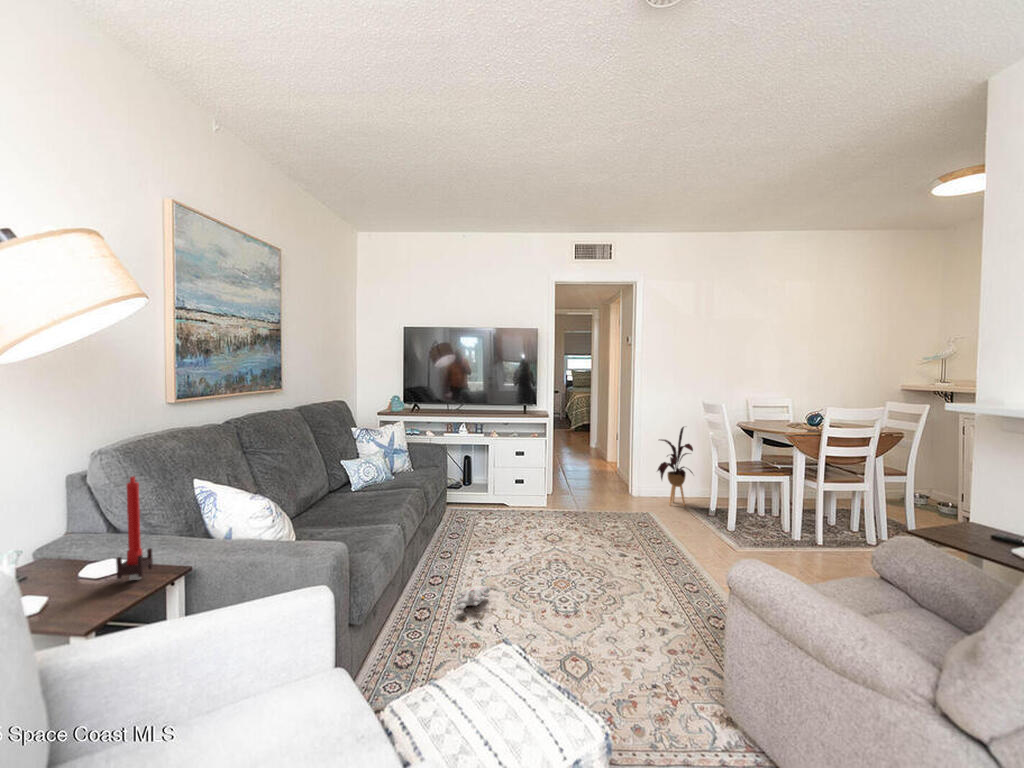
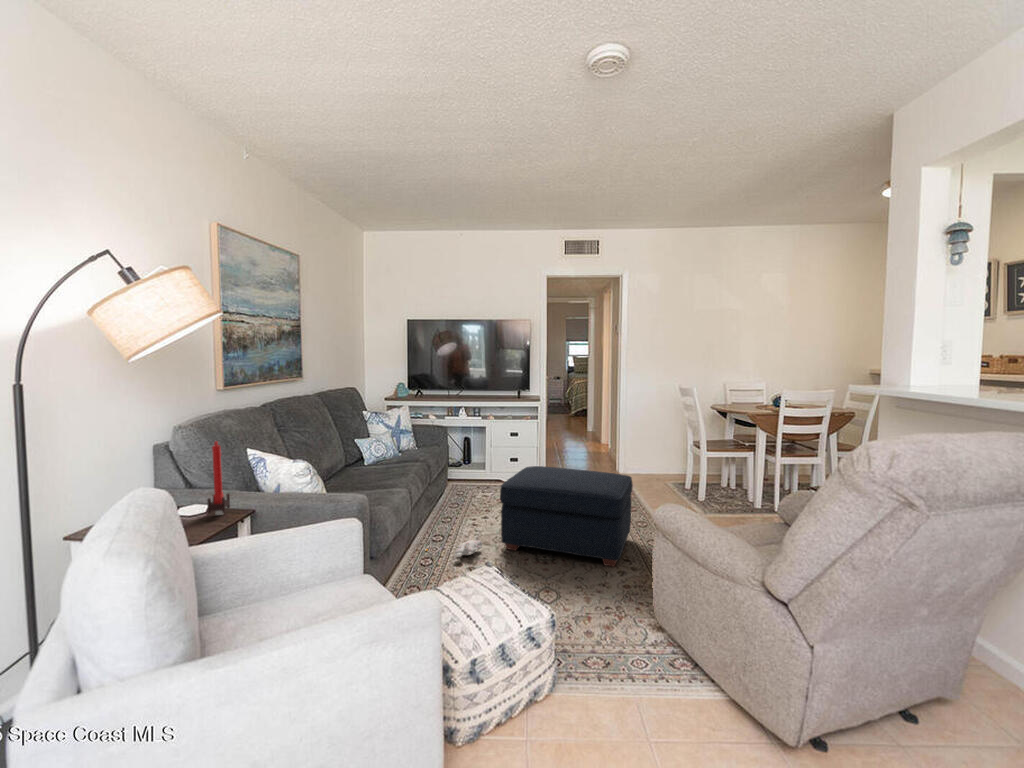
house plant: present [658,427,693,506] -> none [637,409,673,481]
ottoman: none [512,494,666,622] -> present [500,466,633,567]

